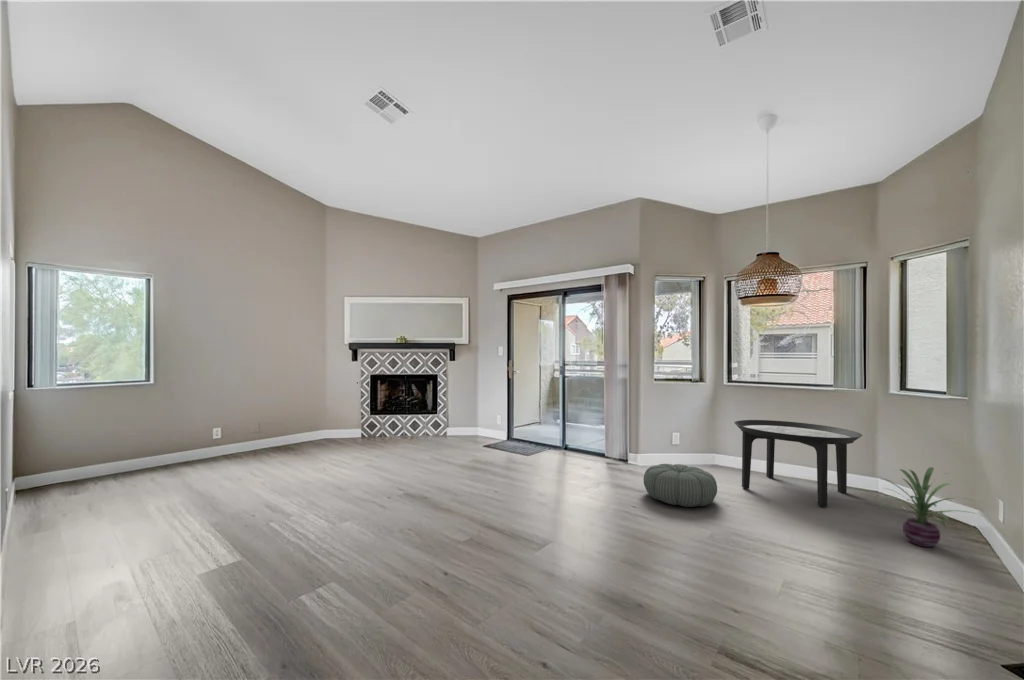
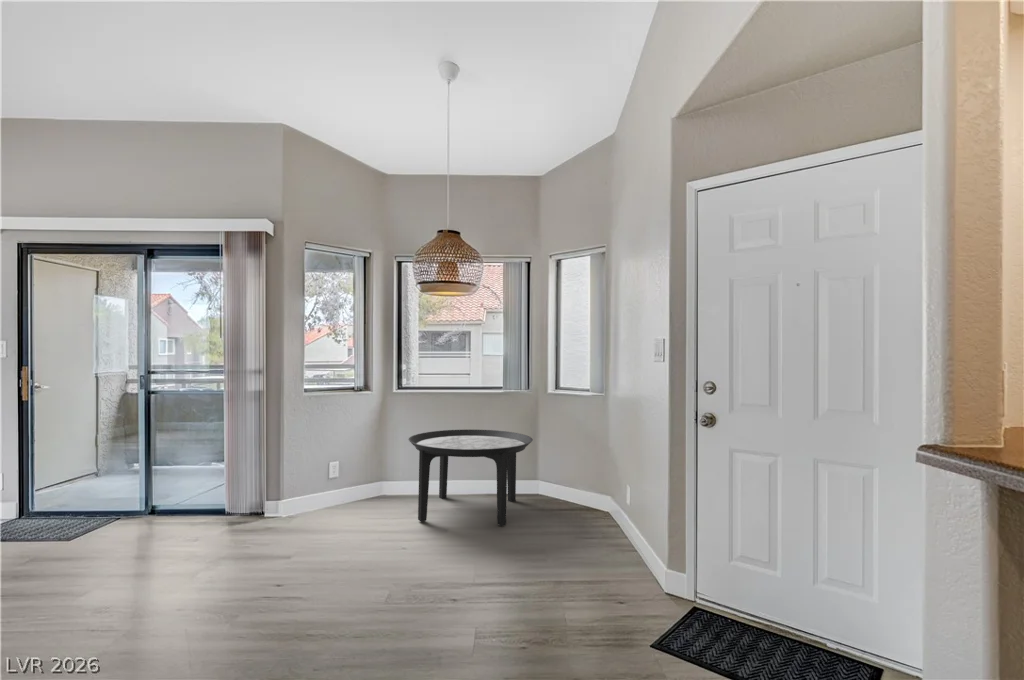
pouf: present [644,464,717,507] -> none [294,511,396,576]
decorative plant: present [880,467,955,547] -> none [552,467,634,550]

